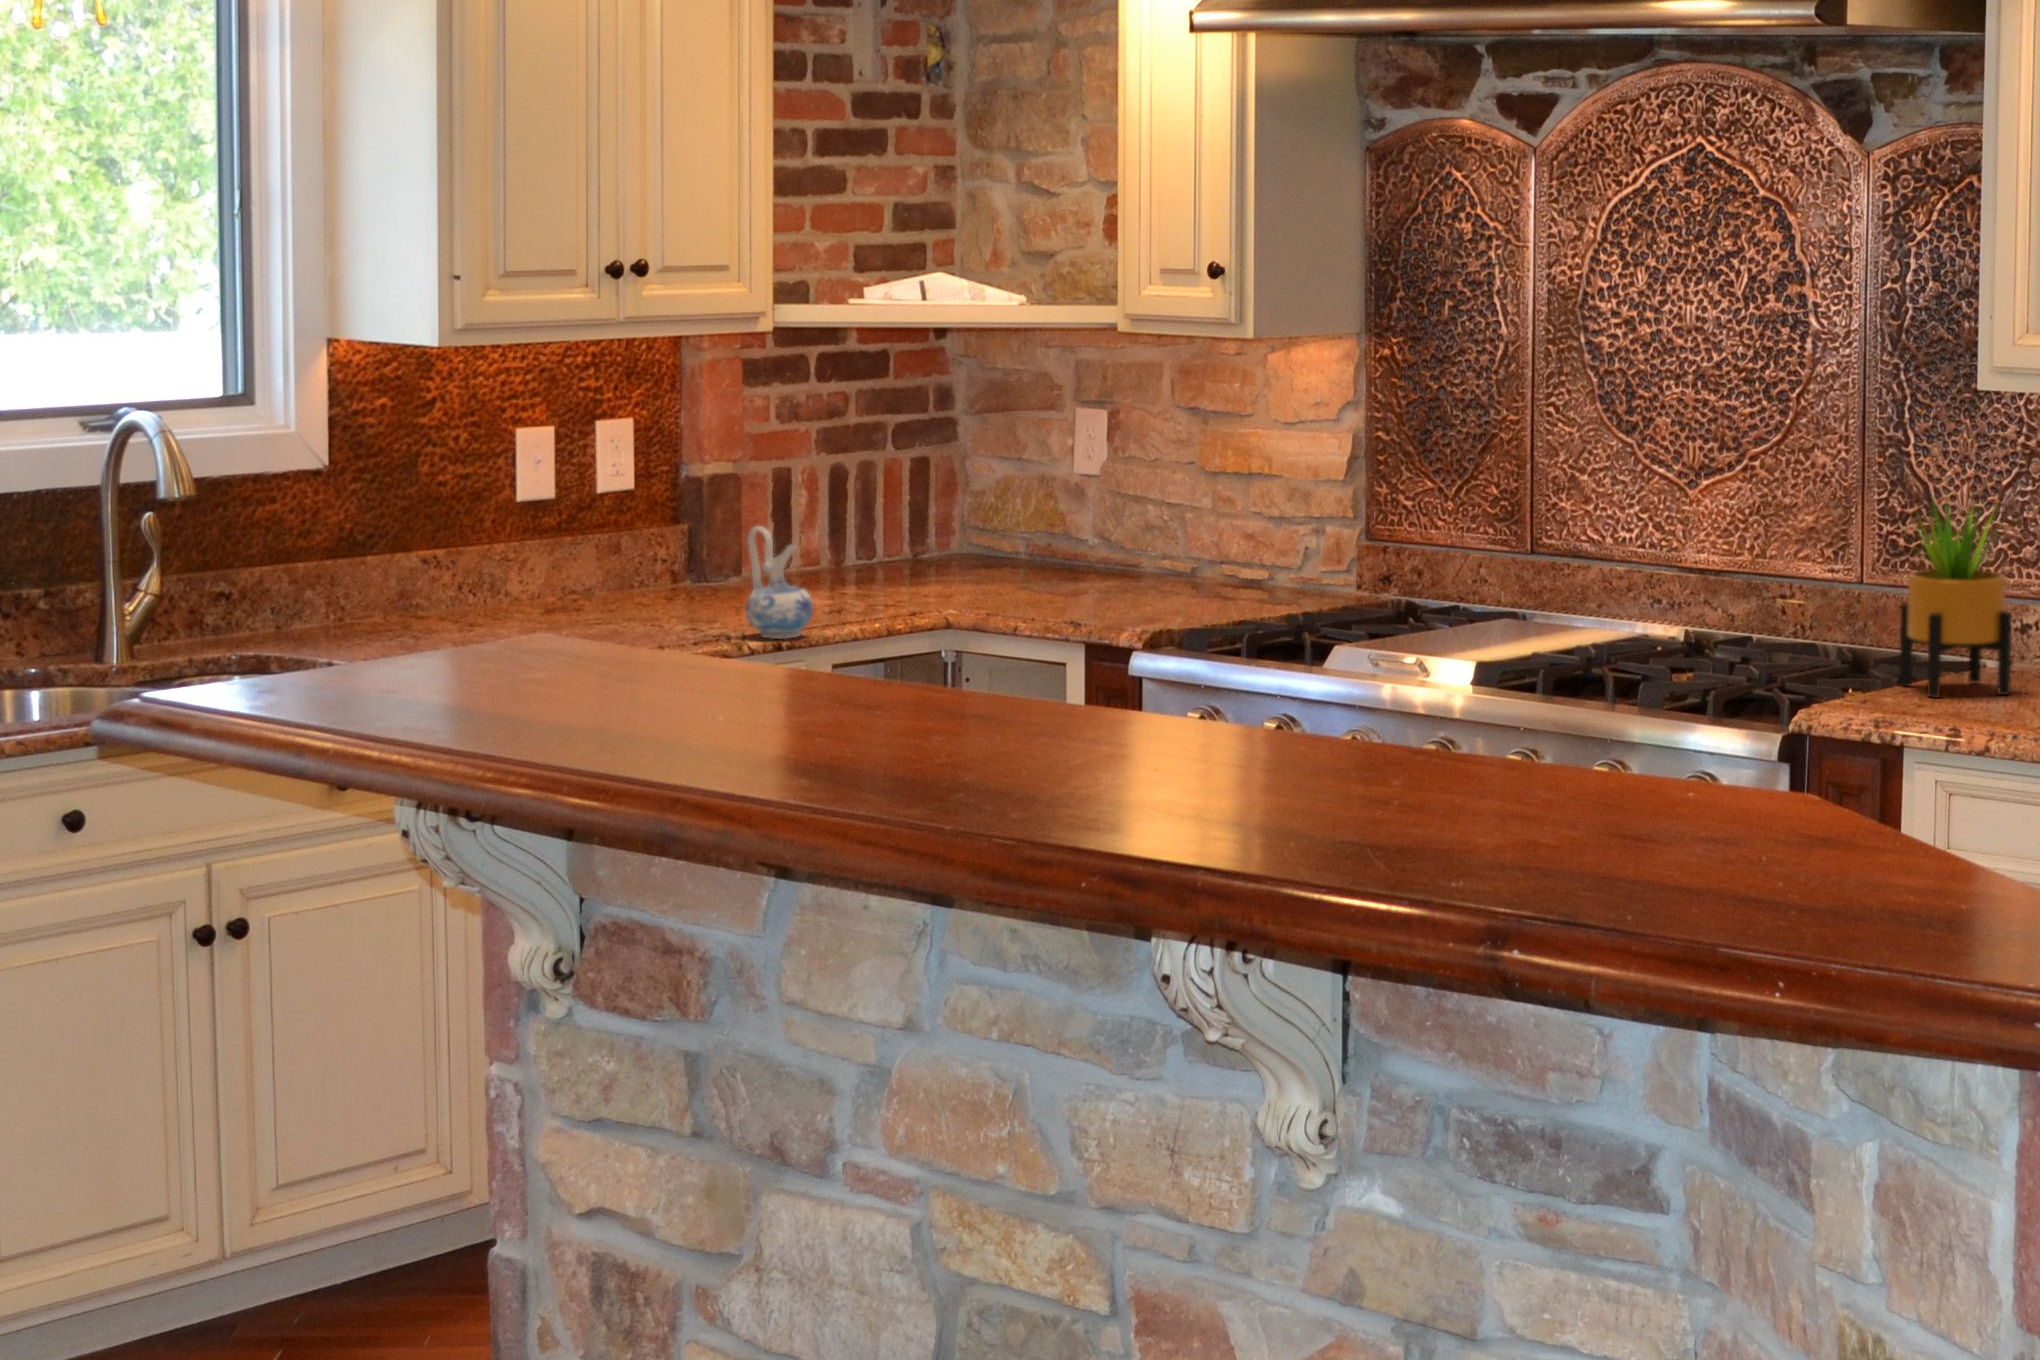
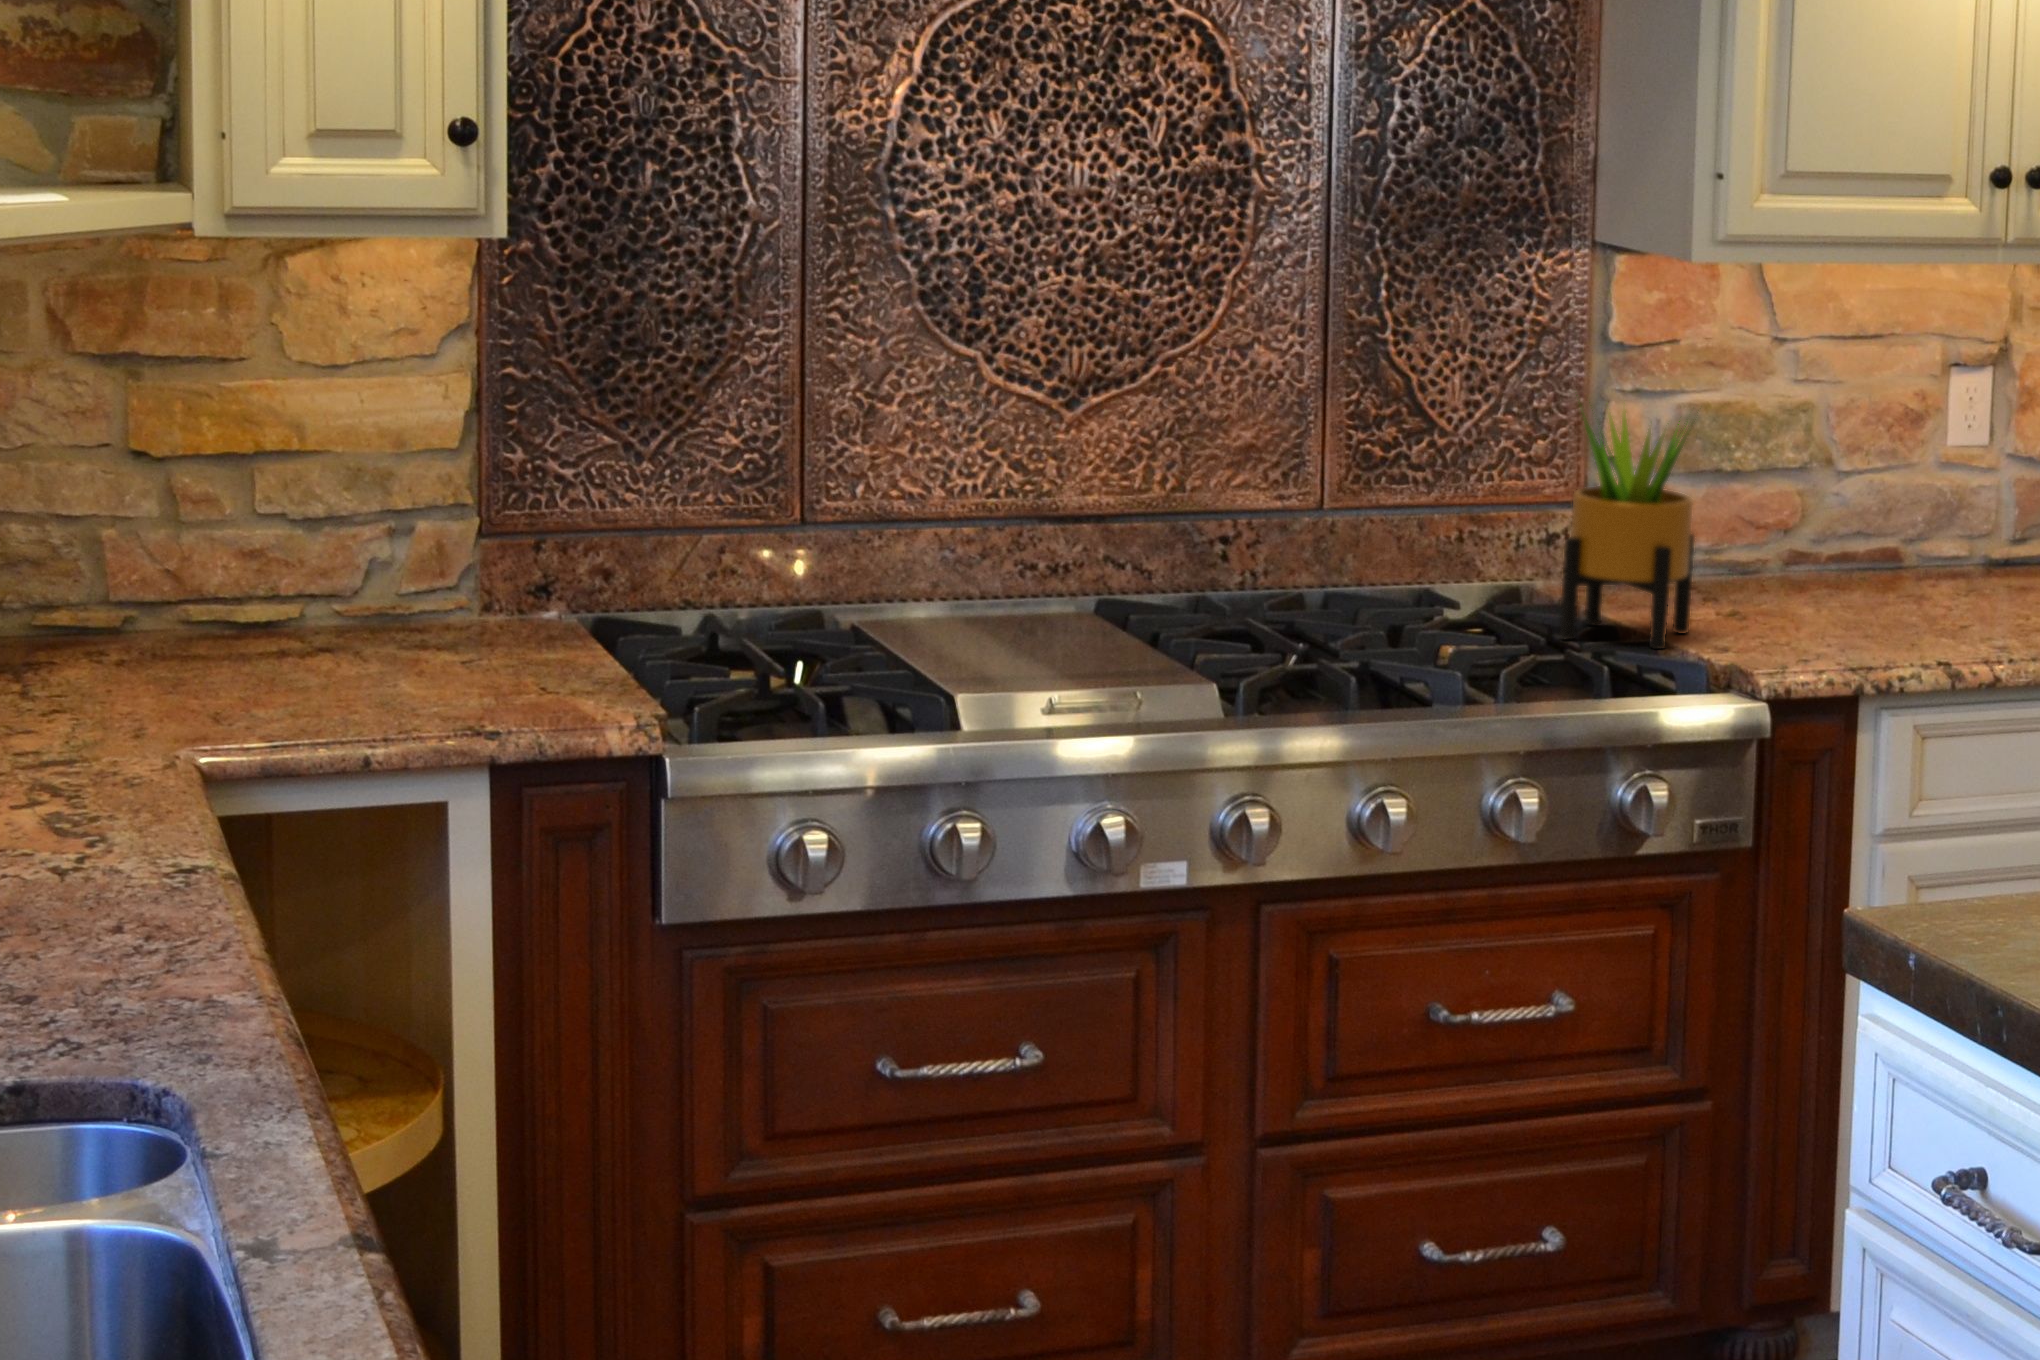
ceramic pitcher: present [745,526,813,639] -> none [40,645,173,849]

